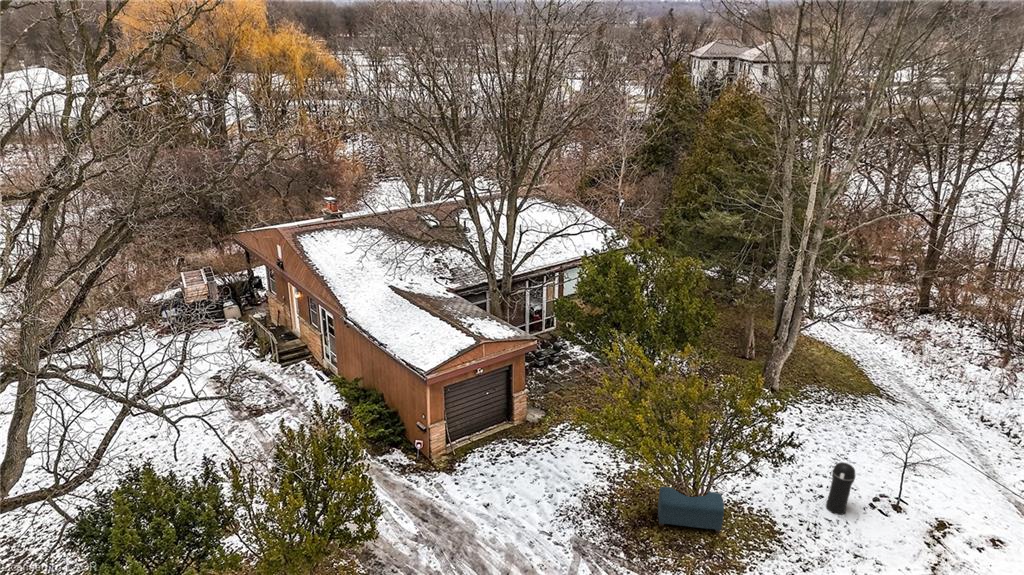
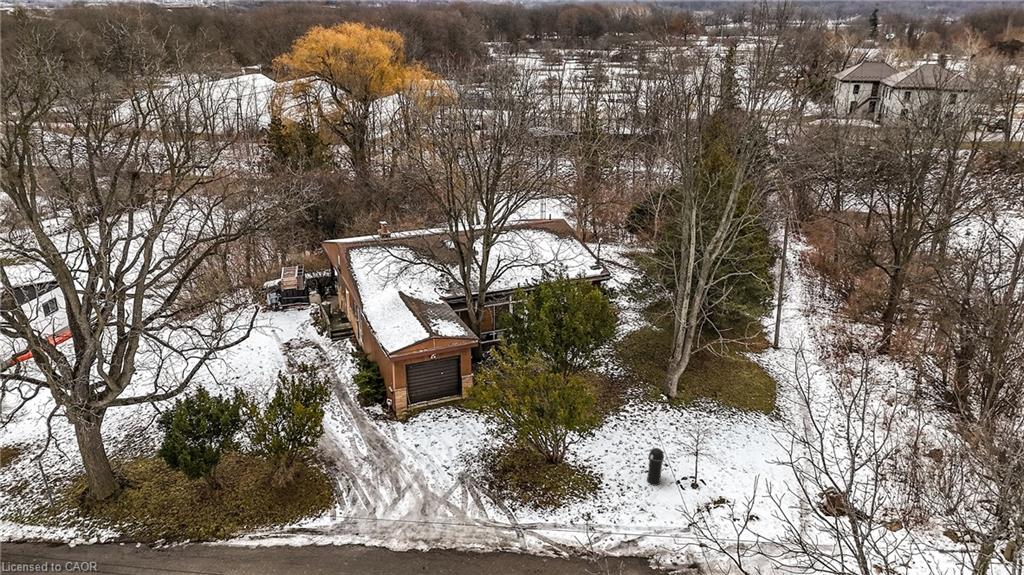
bench: present [658,487,724,533] -> none [521,448,566,484]

